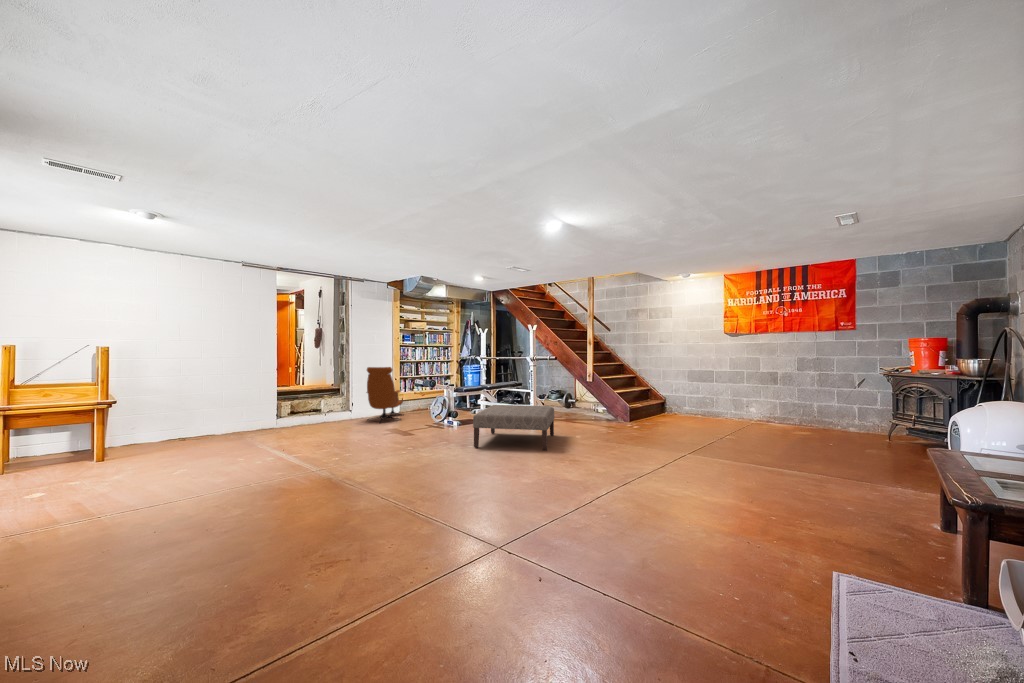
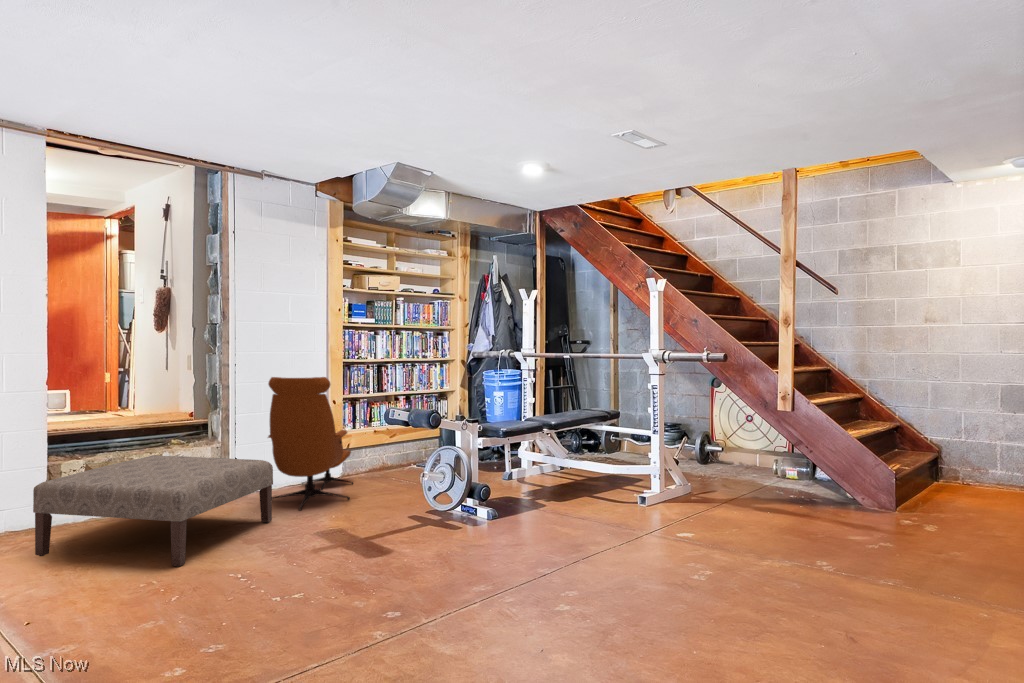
ottoman: present [473,405,554,451] -> present [33,455,273,567]

